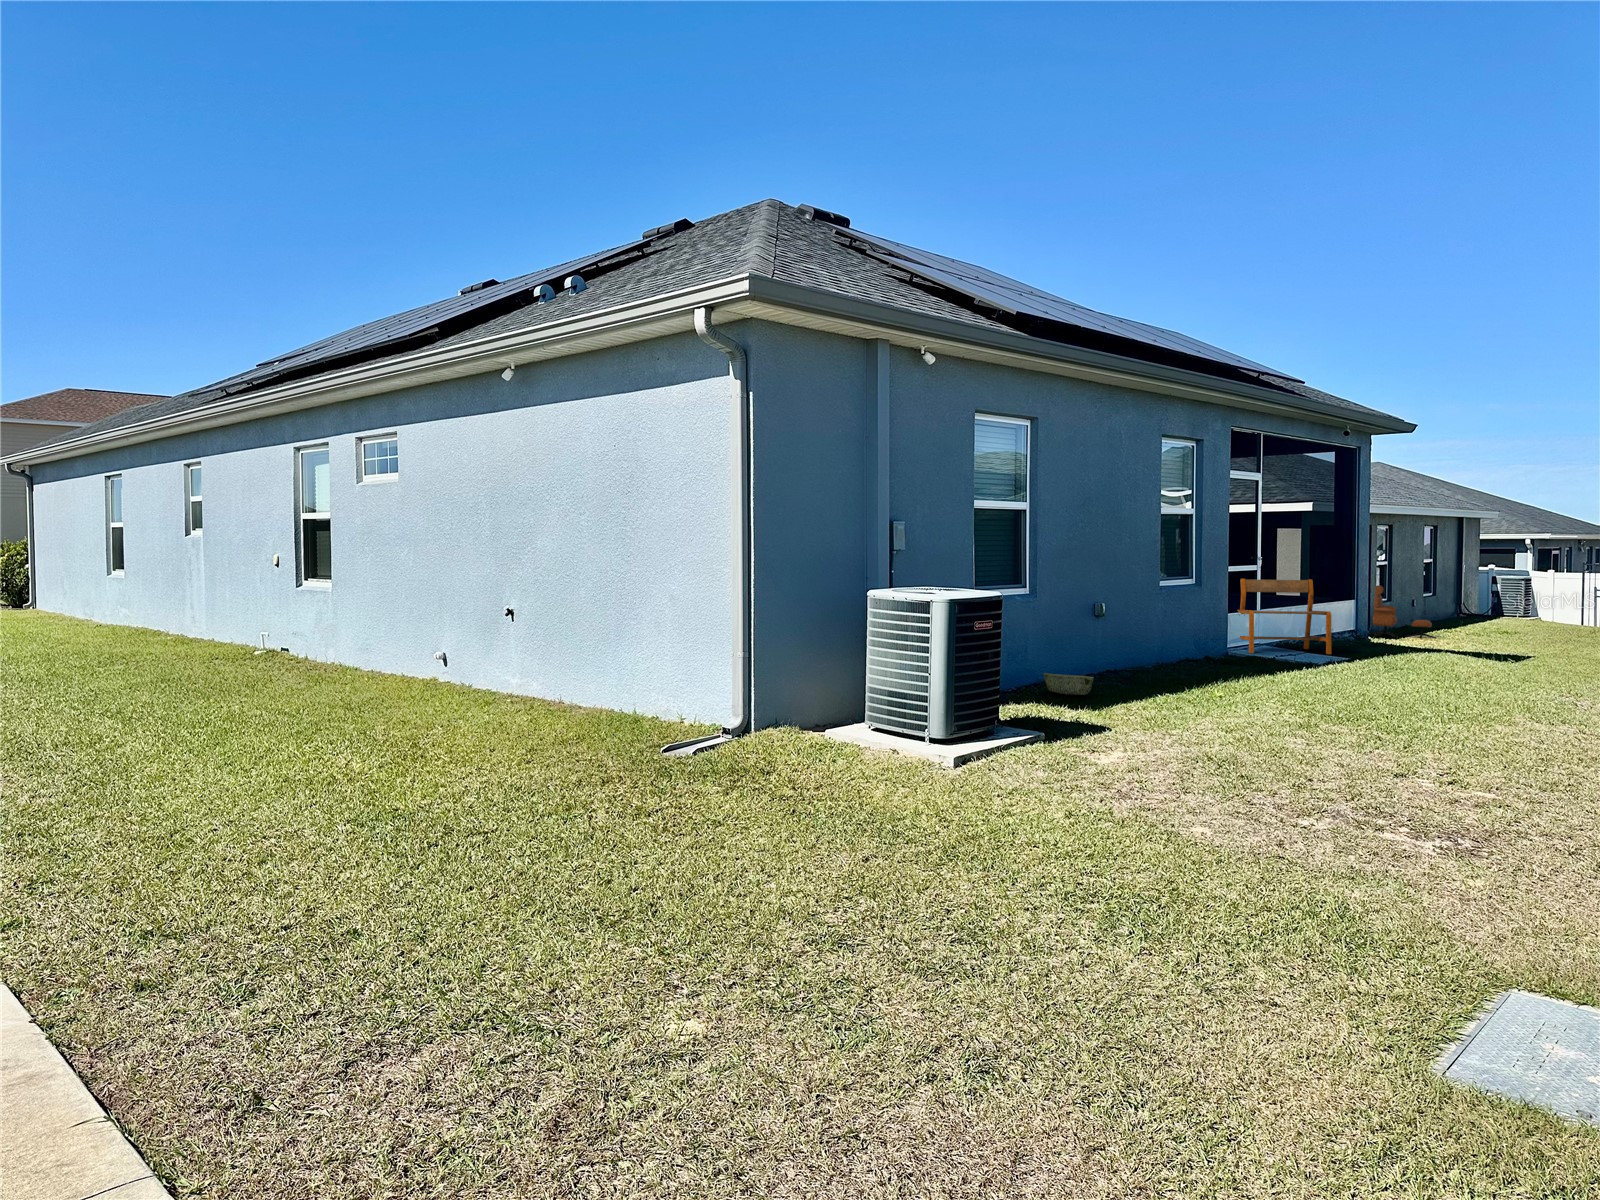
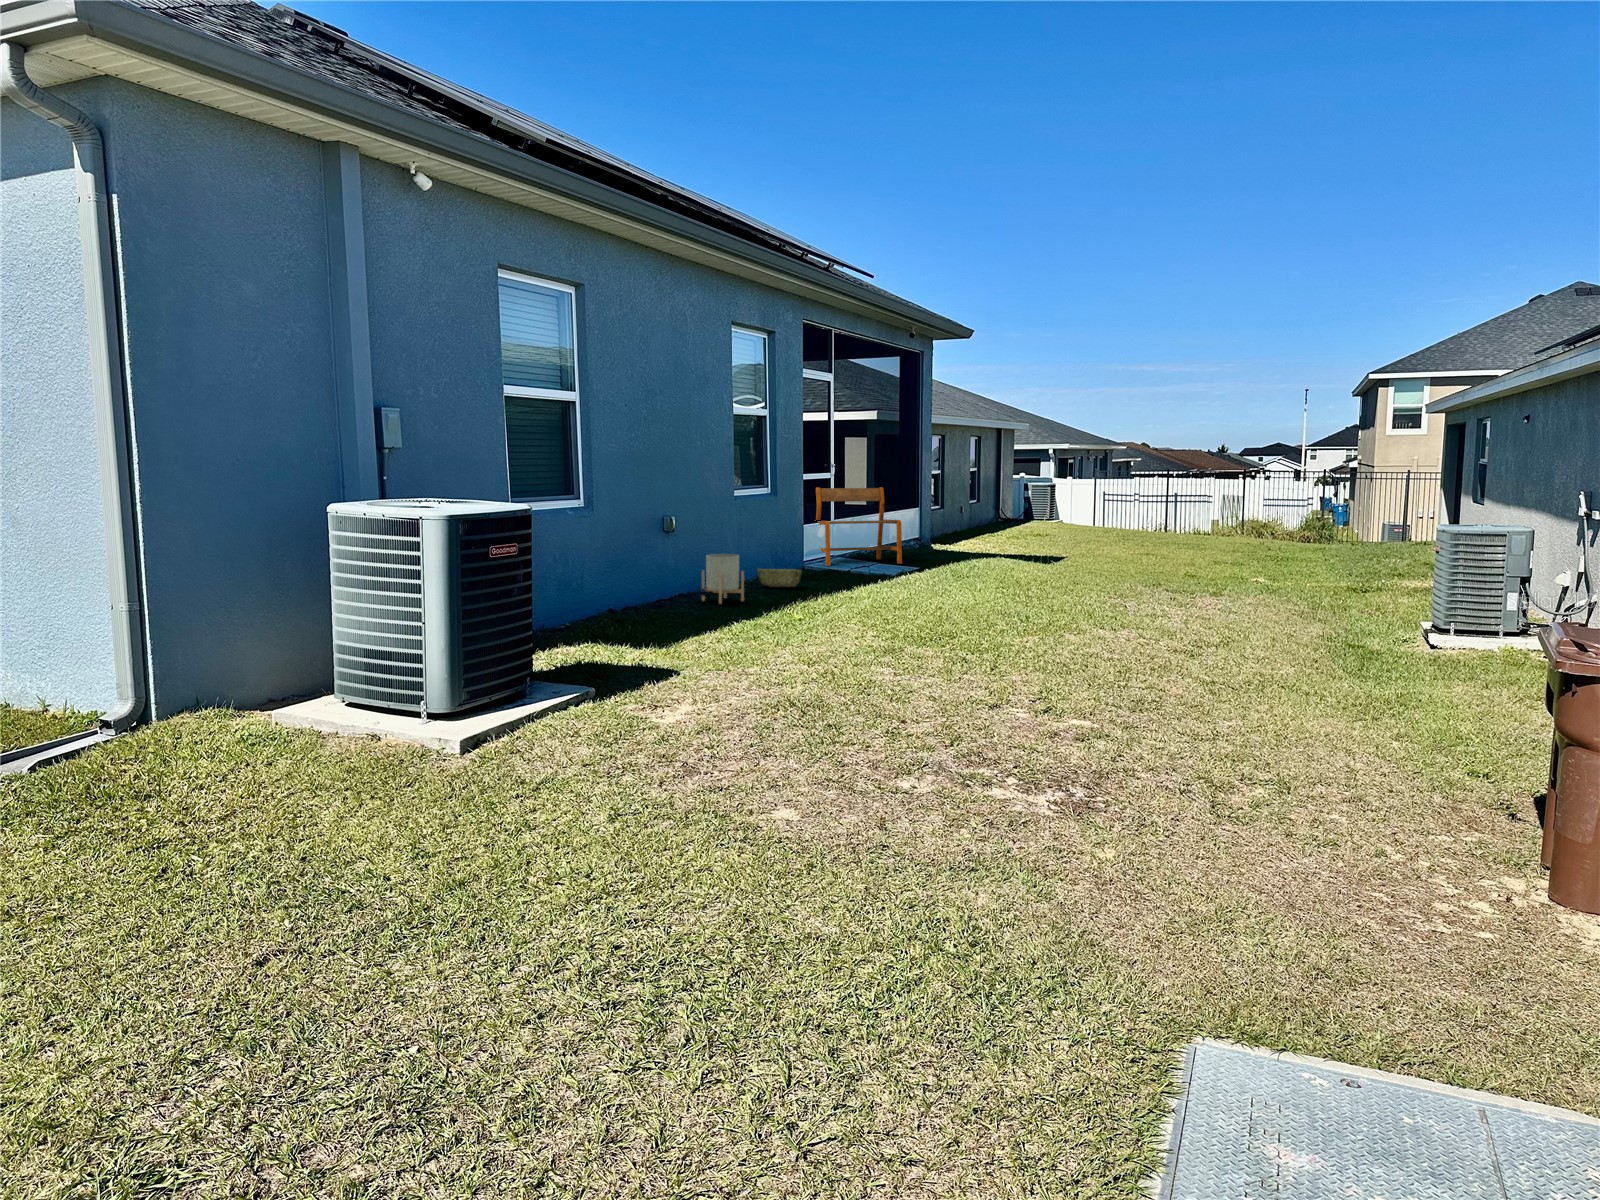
lounge chair: present [1368,585,1436,638] -> none [931,493,988,544]
planter: none [1127,637,1167,681] -> present [702,554,744,604]
woven basket: present [1043,673,1094,695] -> present [757,569,801,588]

